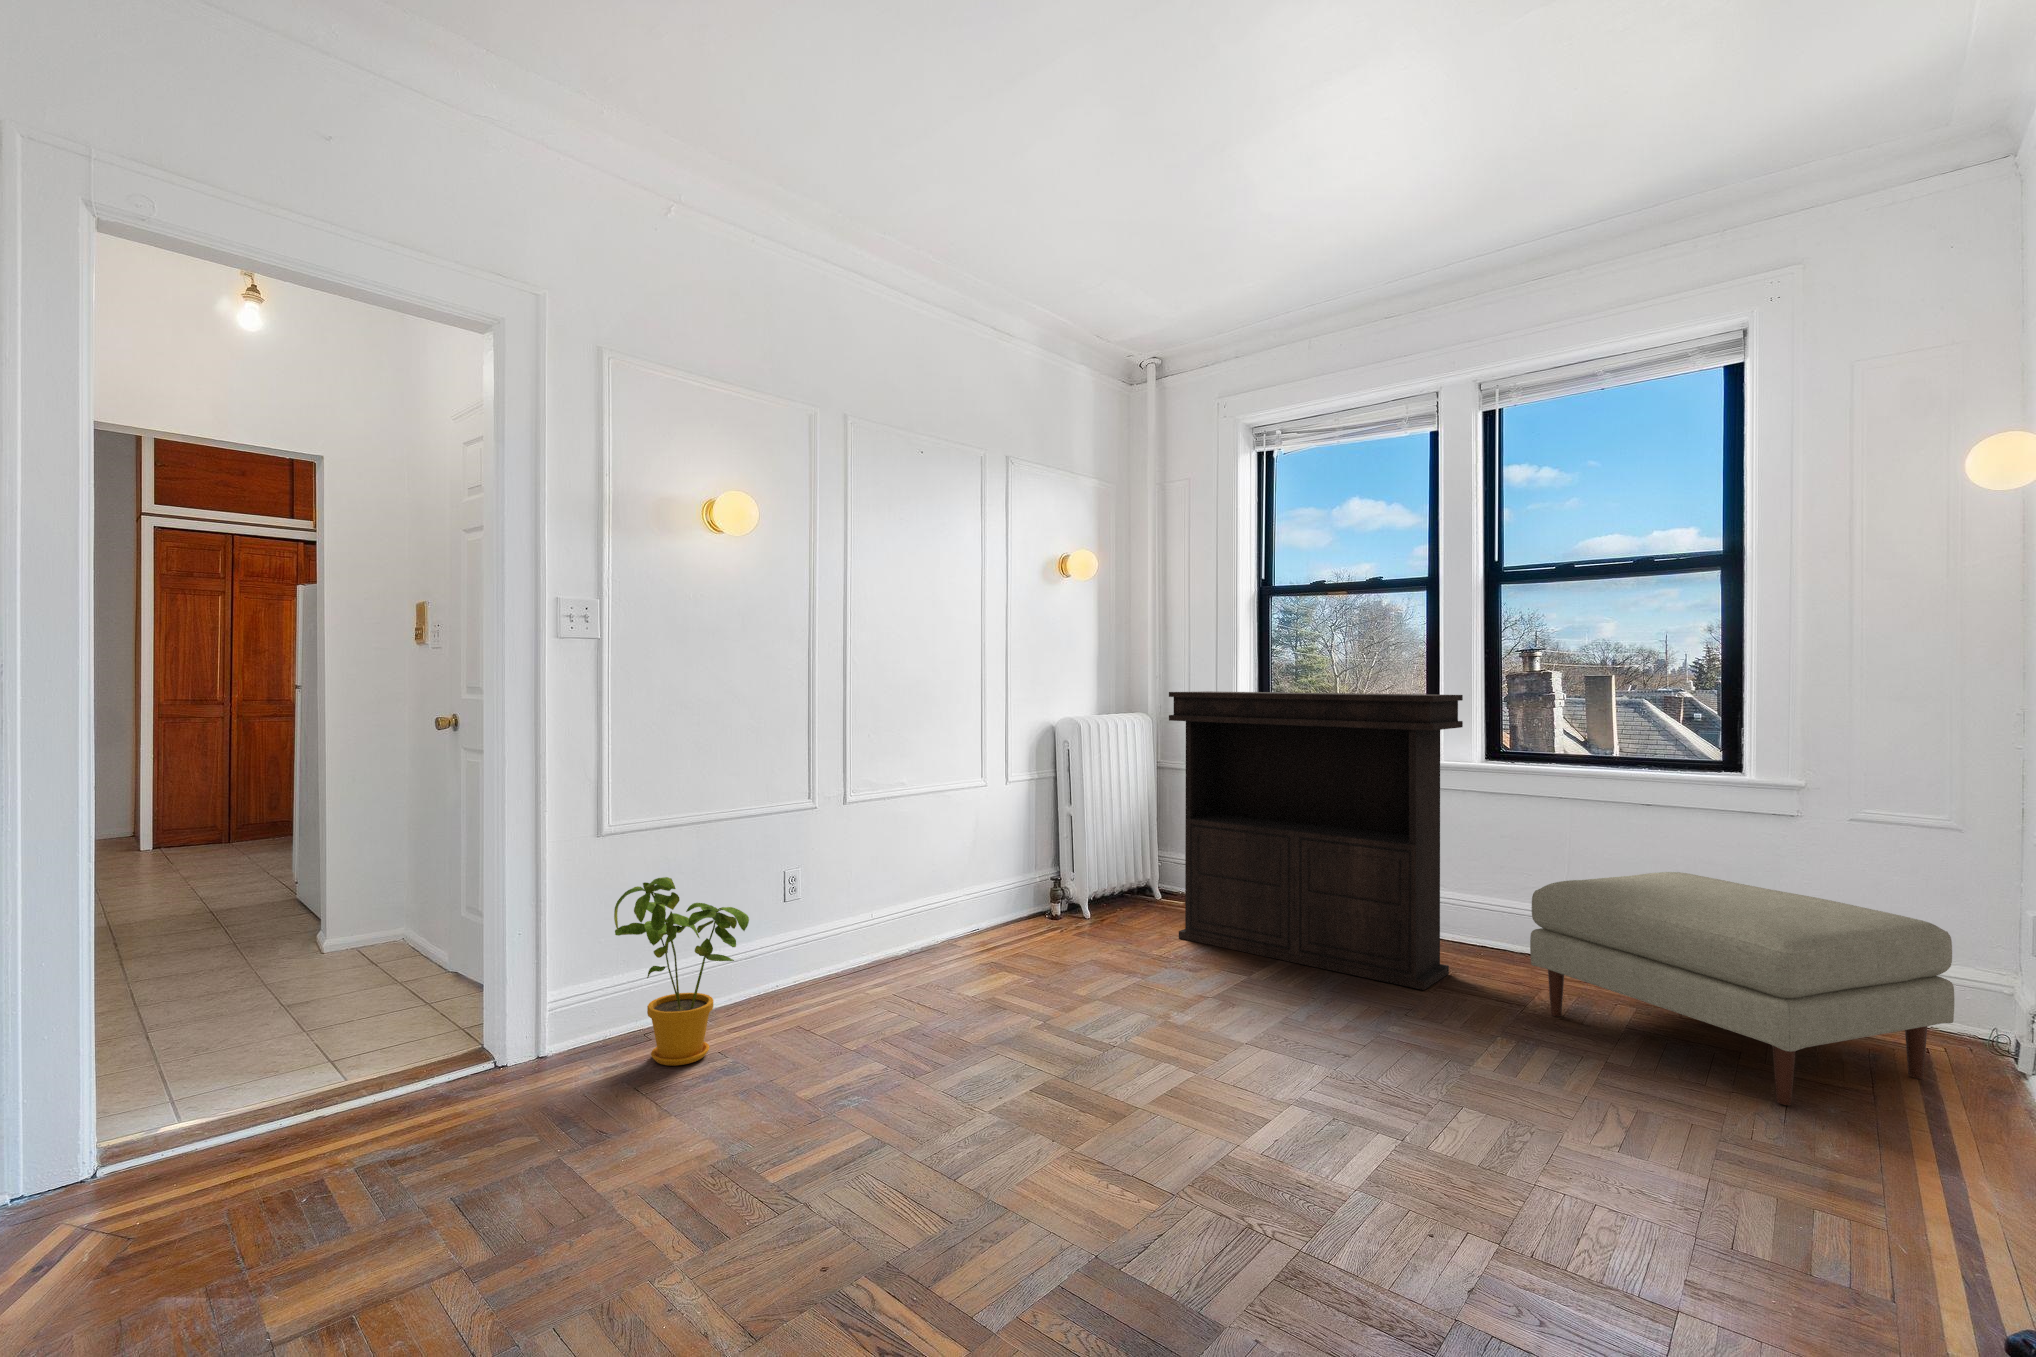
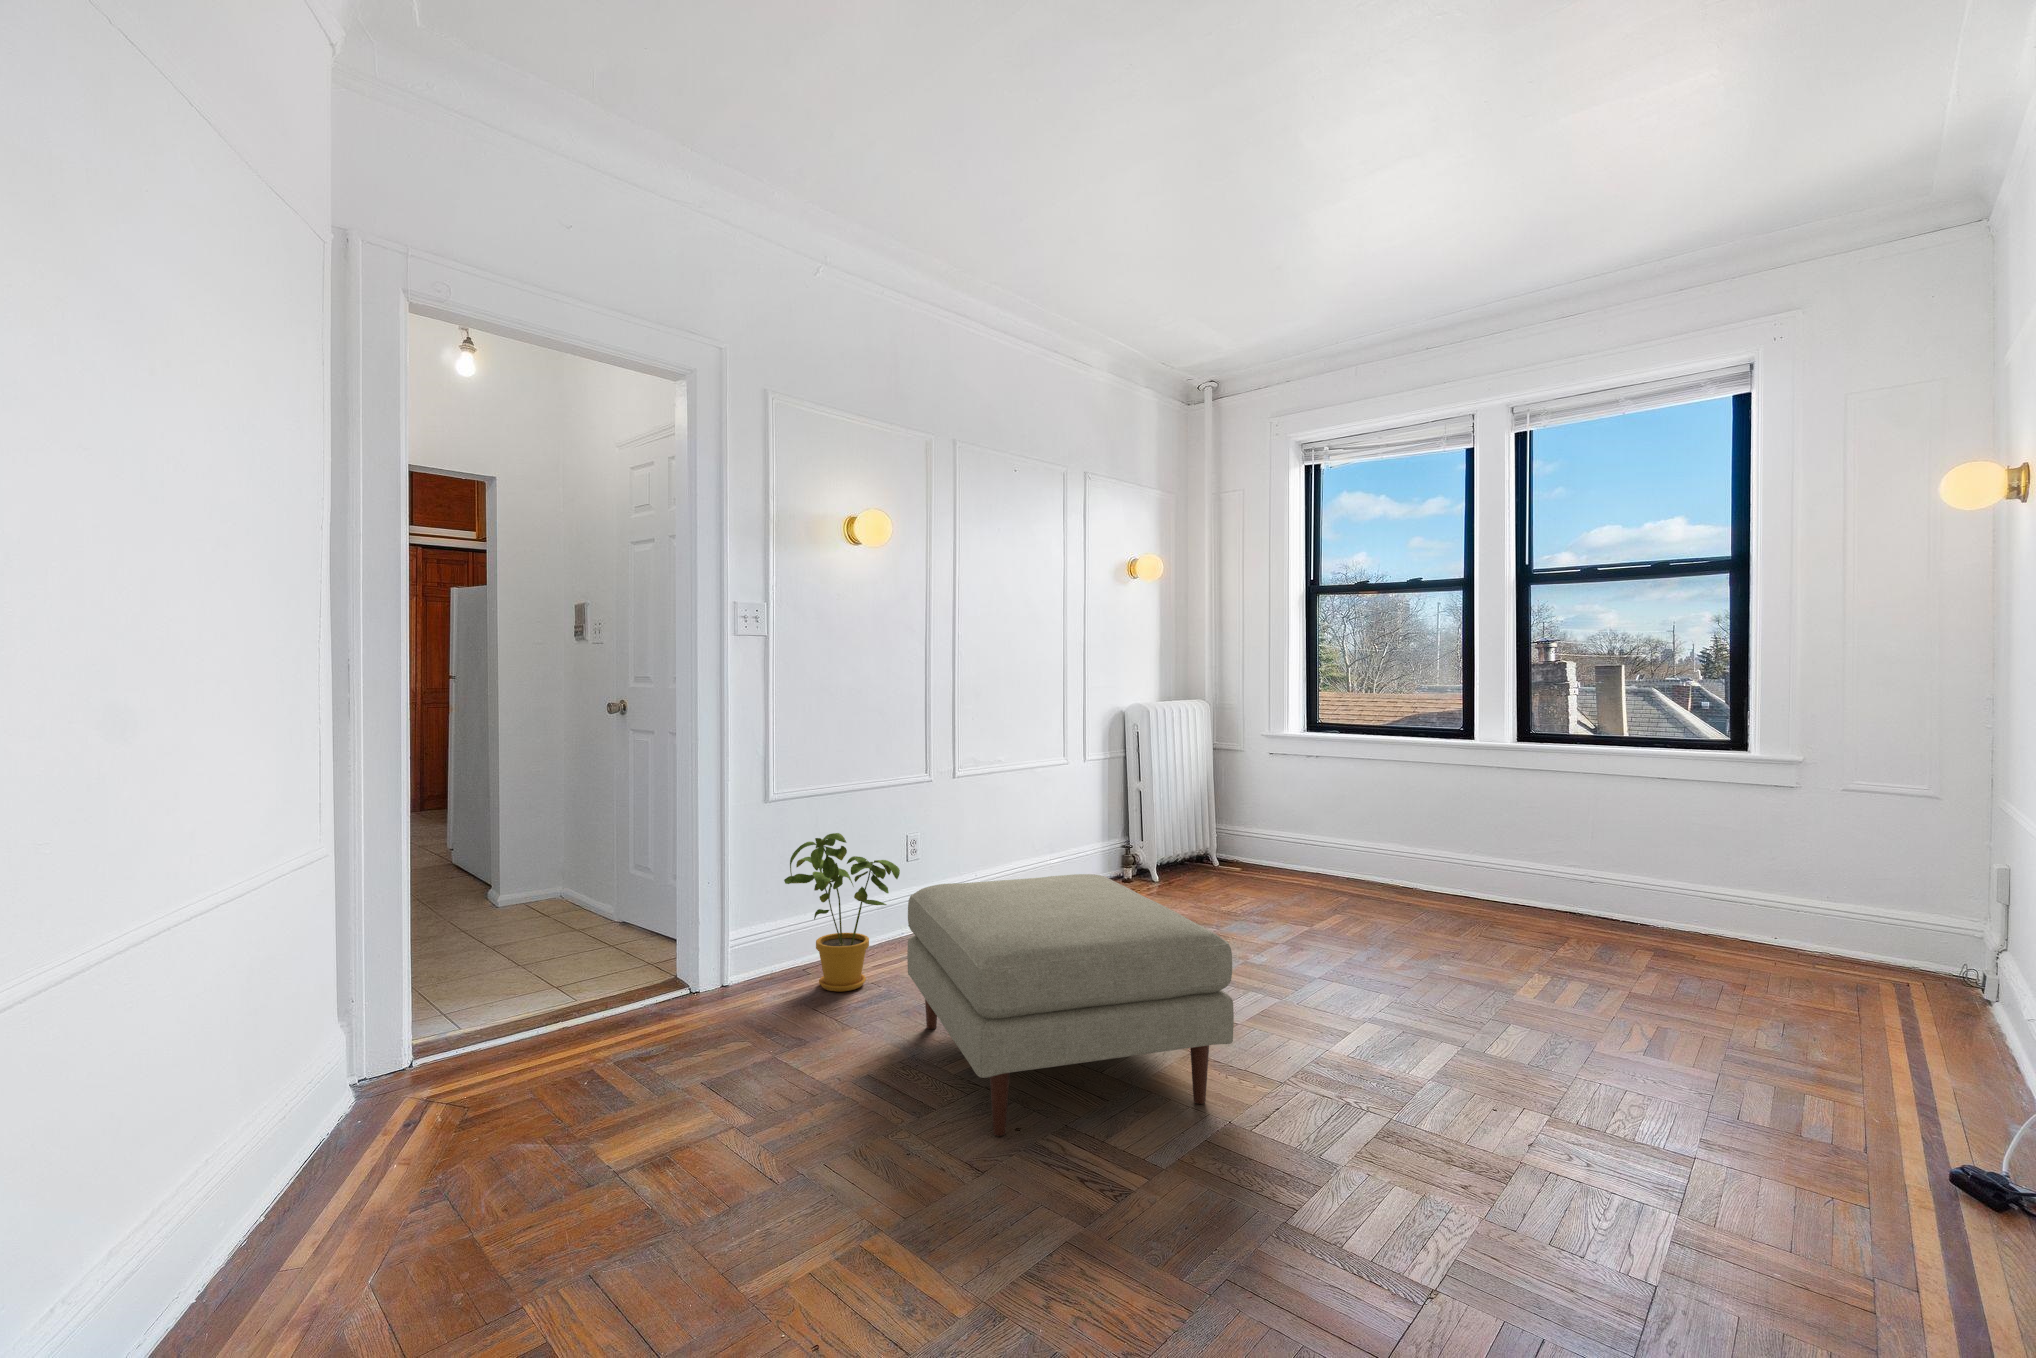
console table: present [1169,691,1463,990] -> none [1232,680,1497,938]
ottoman: present [1530,872,1954,1105] -> present [907,874,1234,1136]

